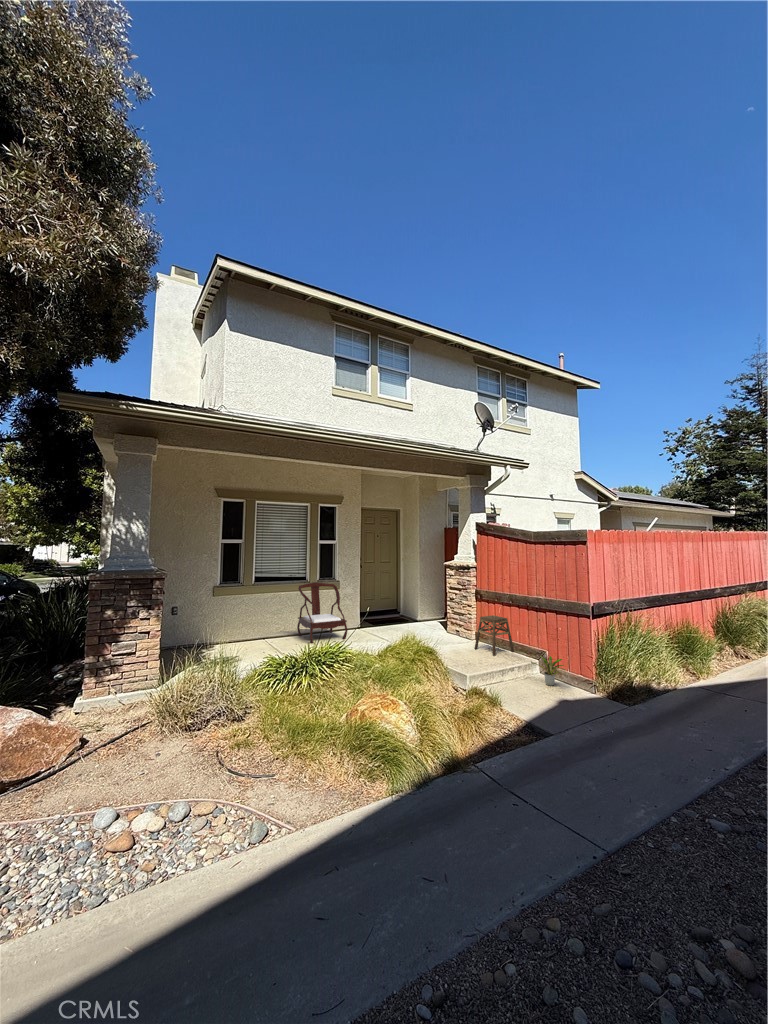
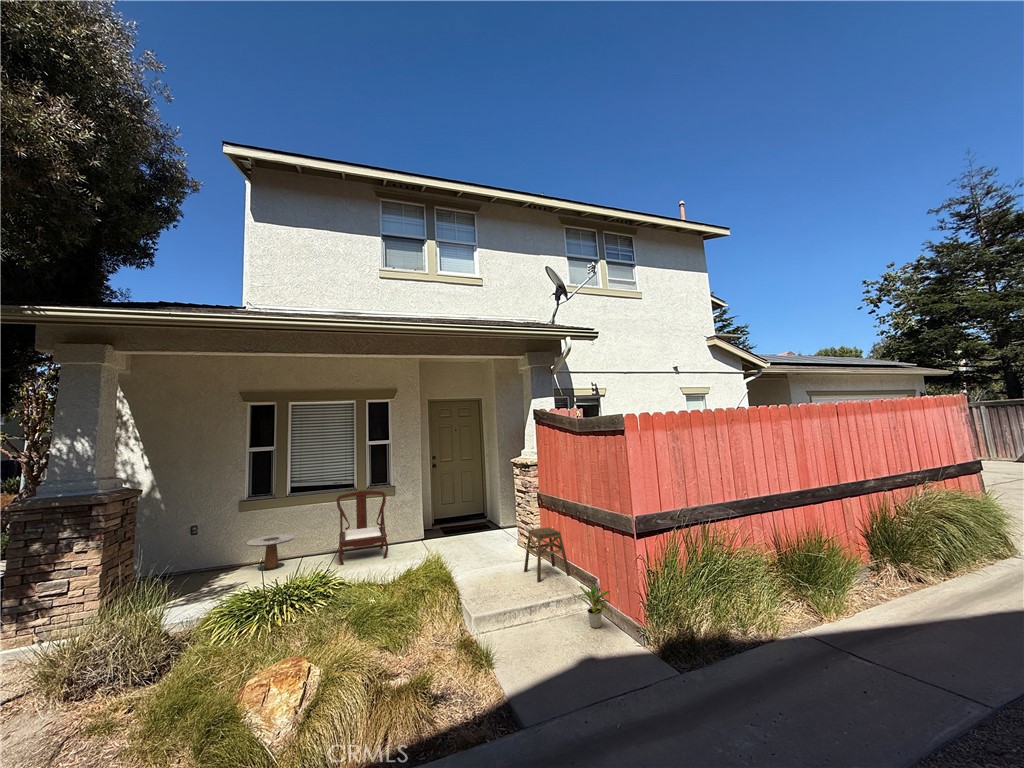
side table: none [228,617,267,646] -> present [247,534,295,571]

